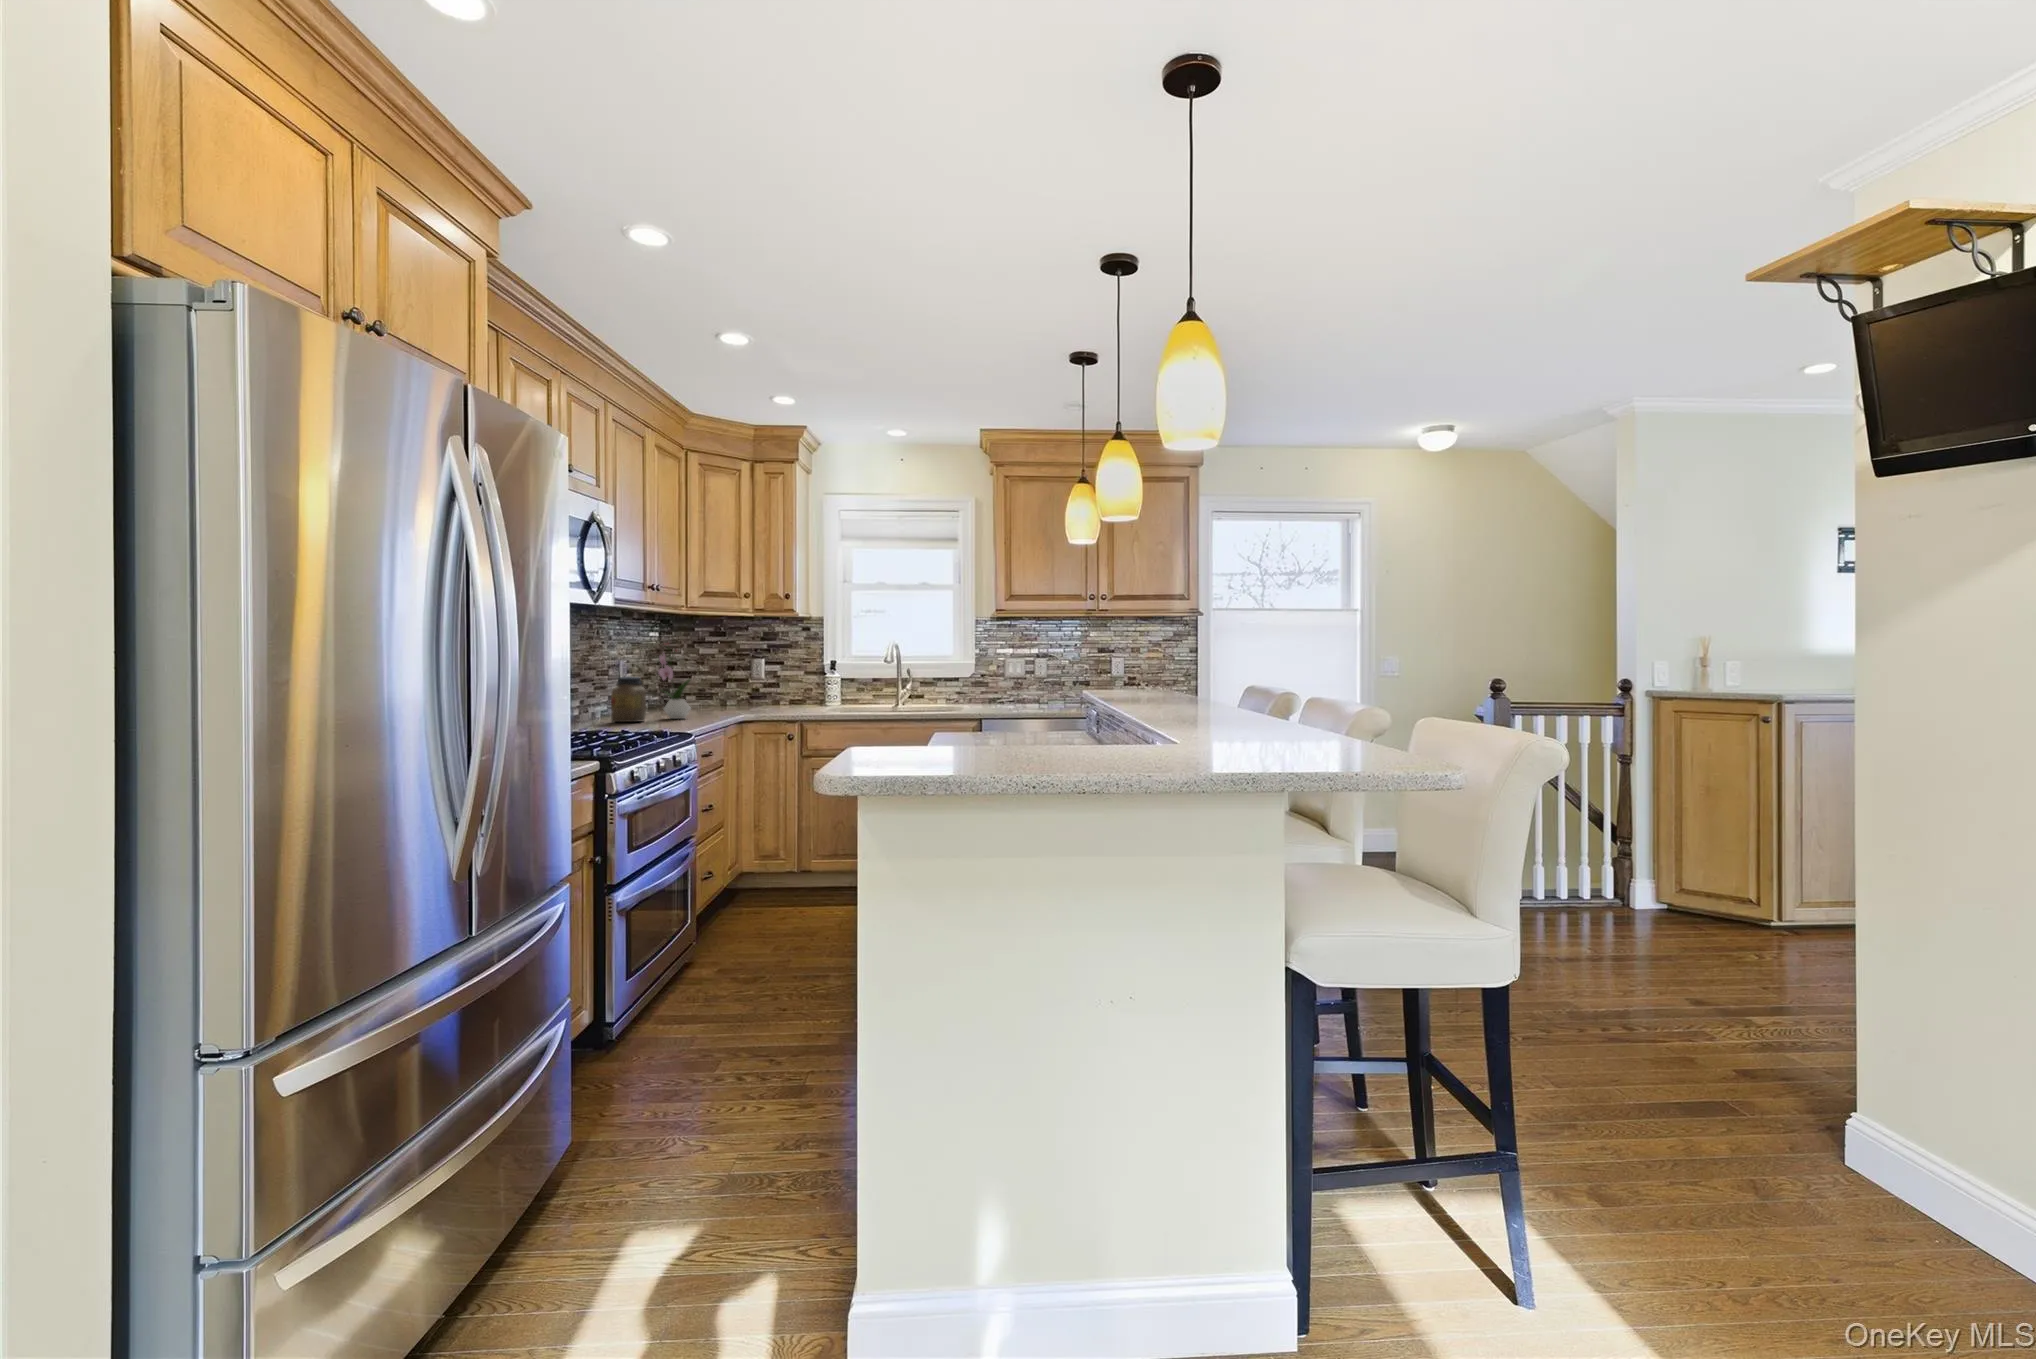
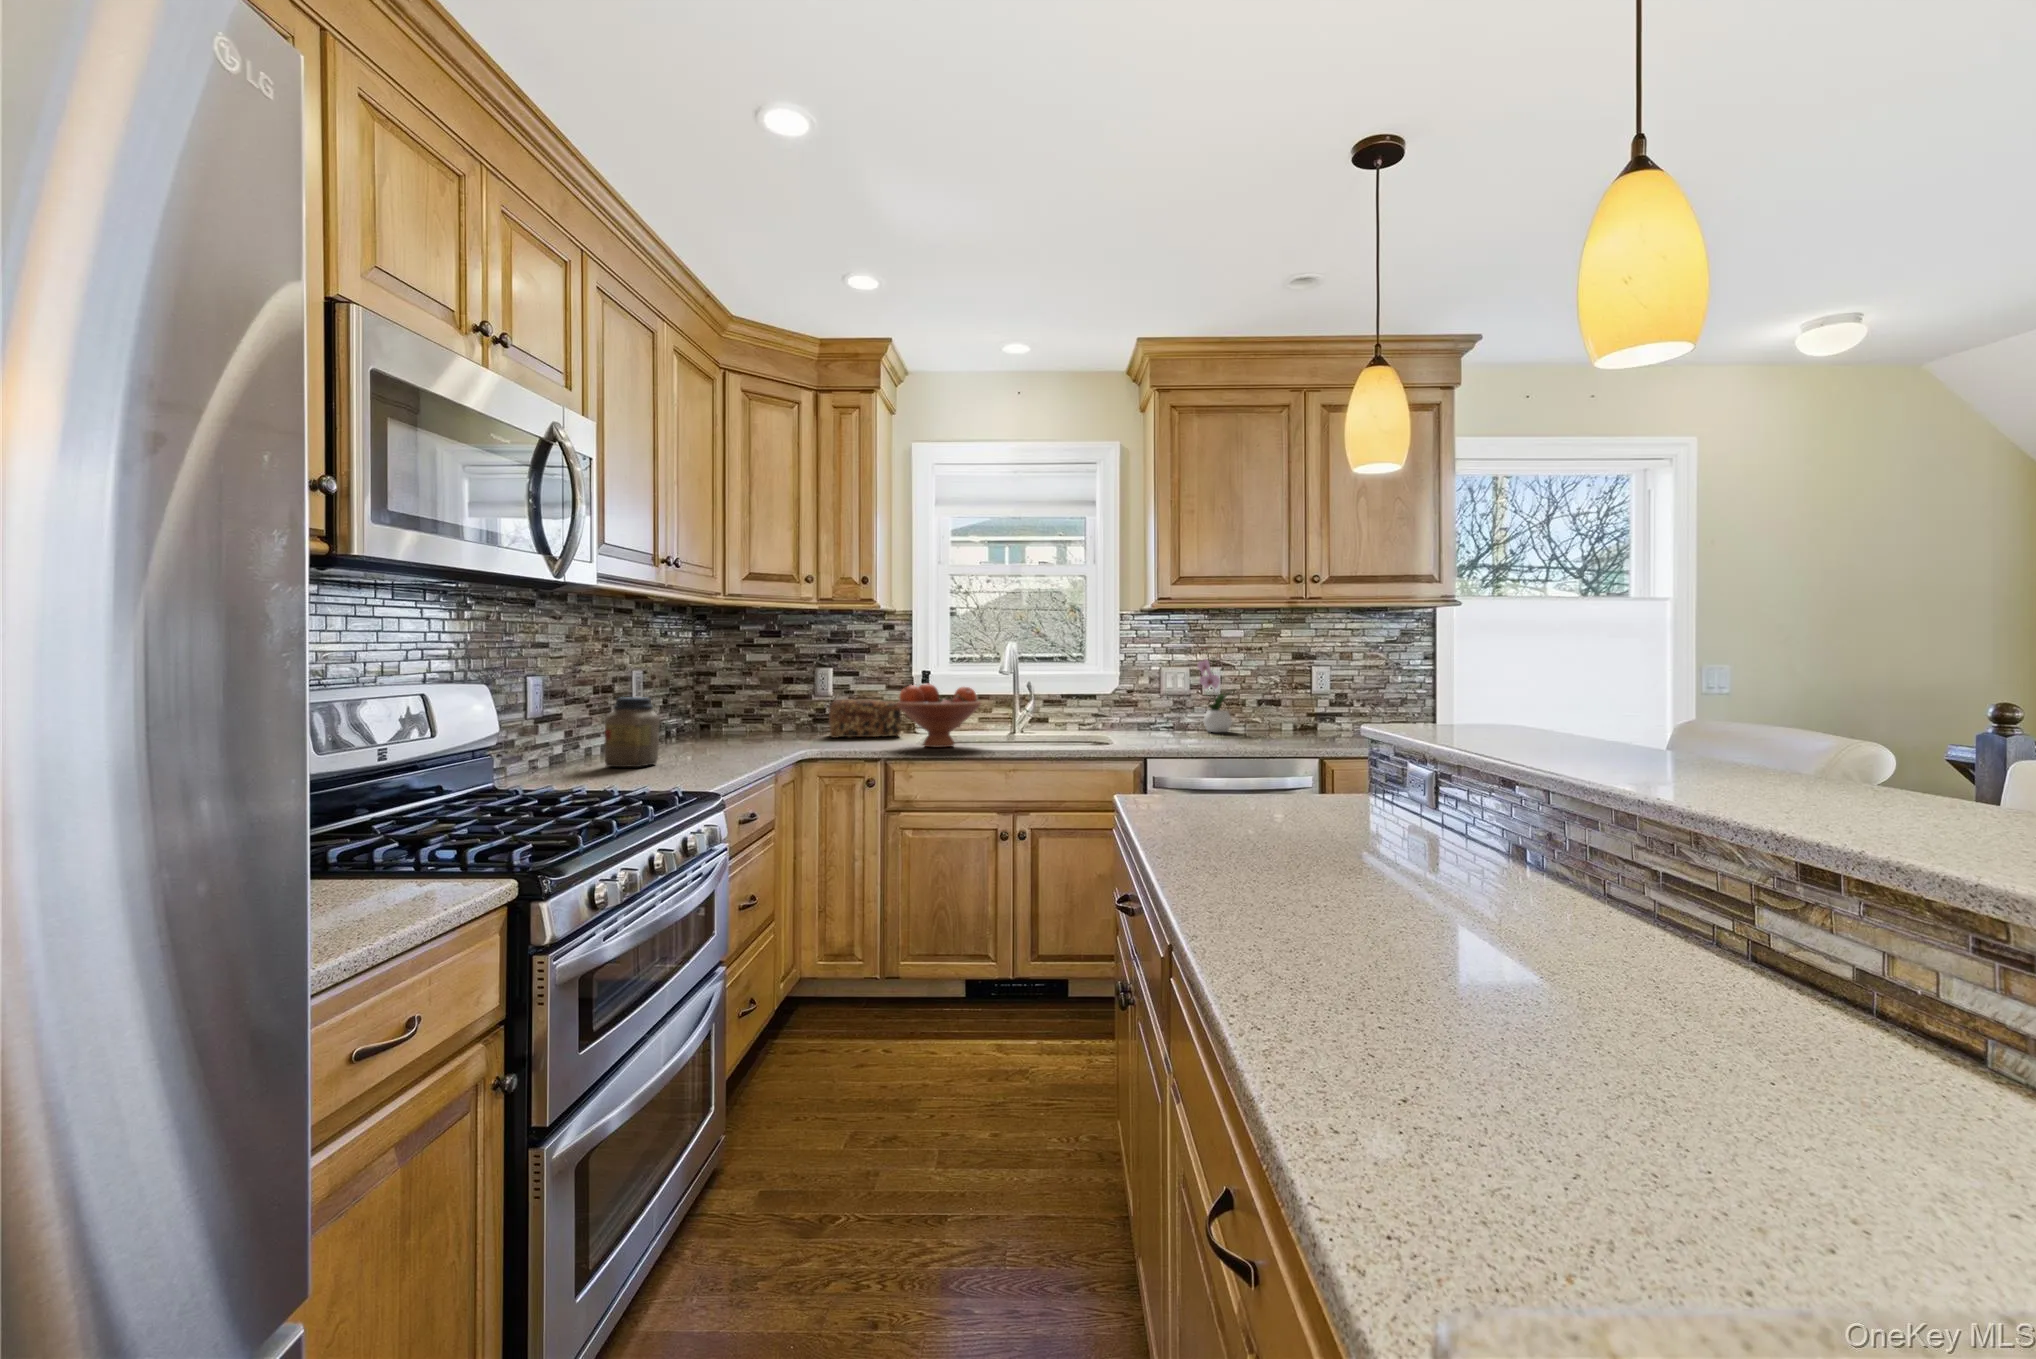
flower arrangement: present [659,644,691,719] -> present [1197,649,1232,732]
fruit bowl: none [808,669,868,713] -> present [896,684,981,747]
bread loaf: none [762,681,814,709] -> present [829,699,901,738]

